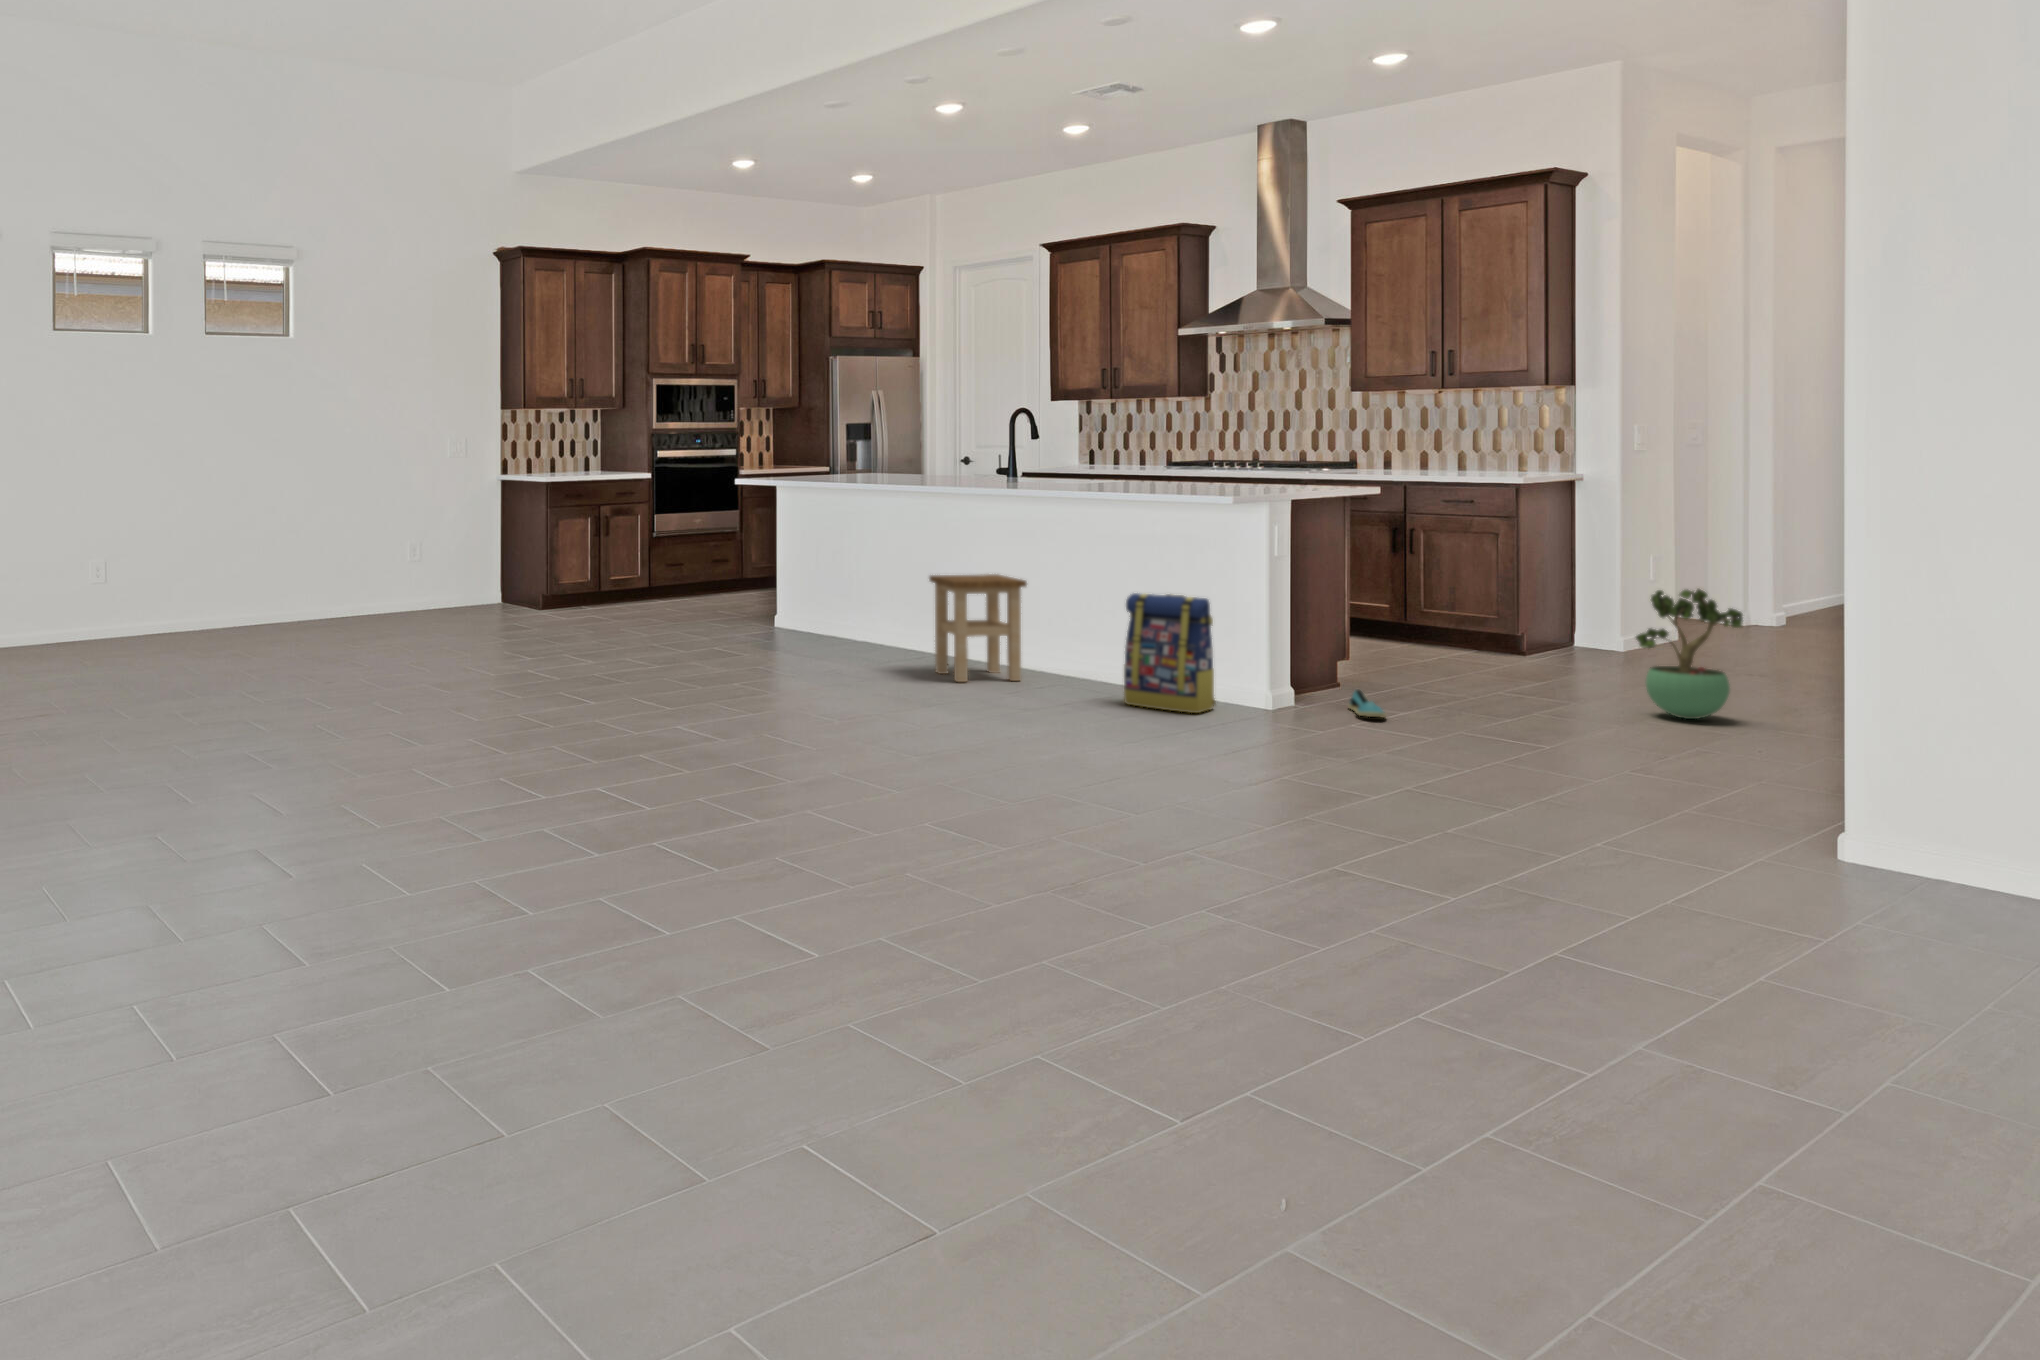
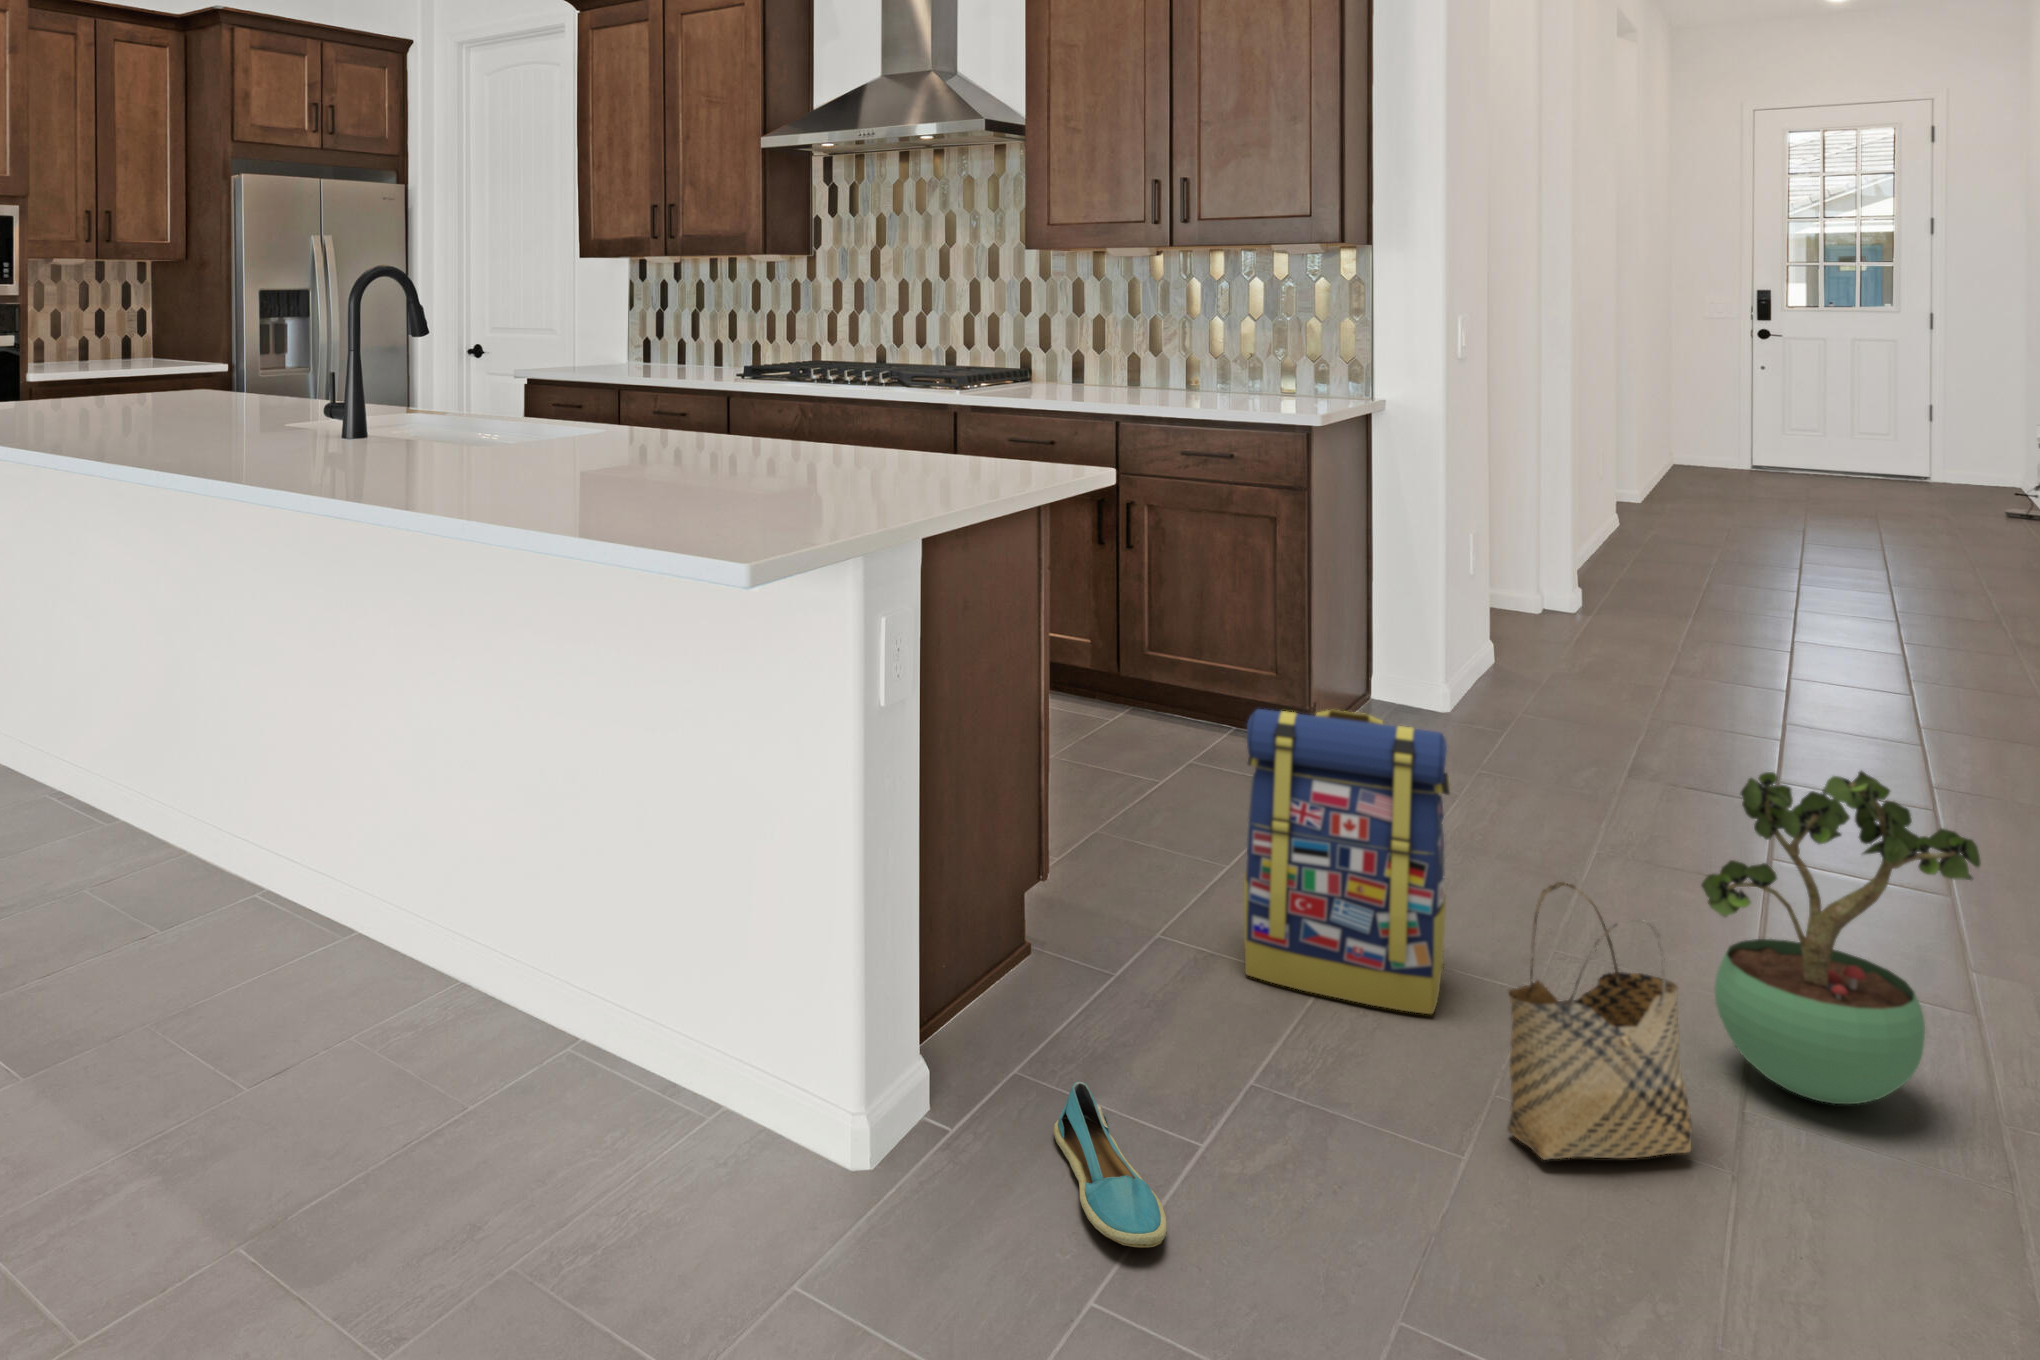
stool: present [929,574,1027,682] -> none [30,701,259,1064]
backpack: present [1124,593,1216,713] -> present [1244,709,1450,1014]
woven basket: none [1533,627,1611,720] -> present [1507,882,1692,1160]

